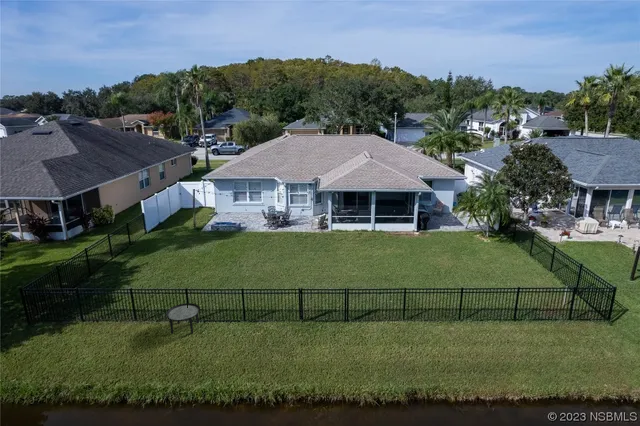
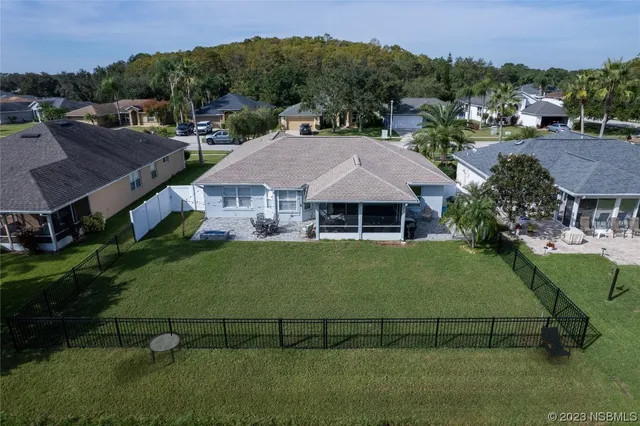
lounge chair: none [564,298,600,333] -> present [538,327,572,362]

